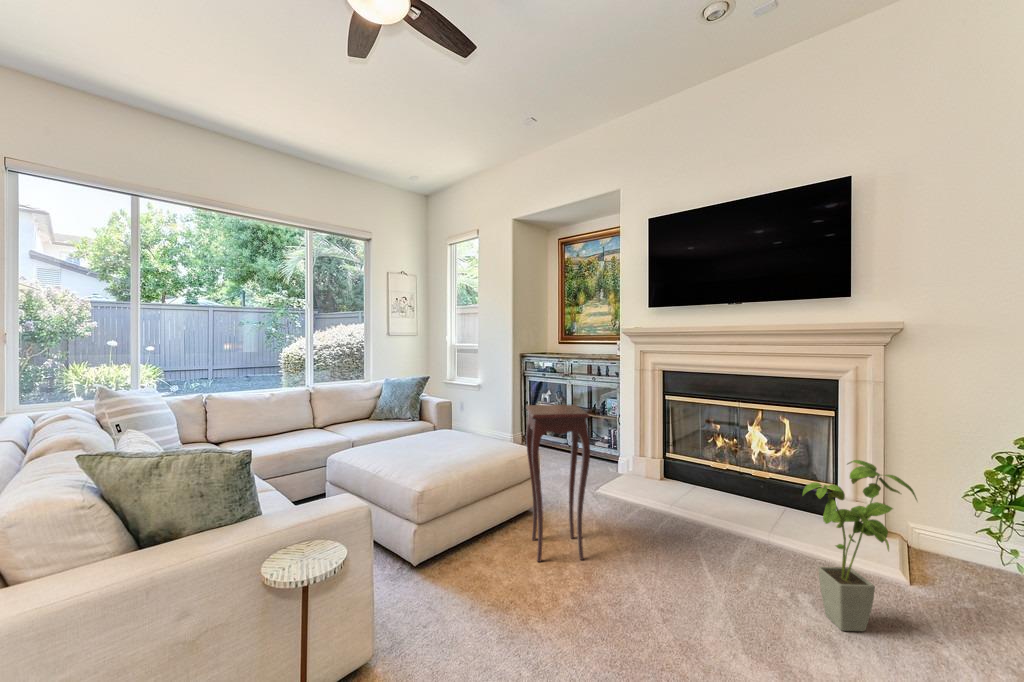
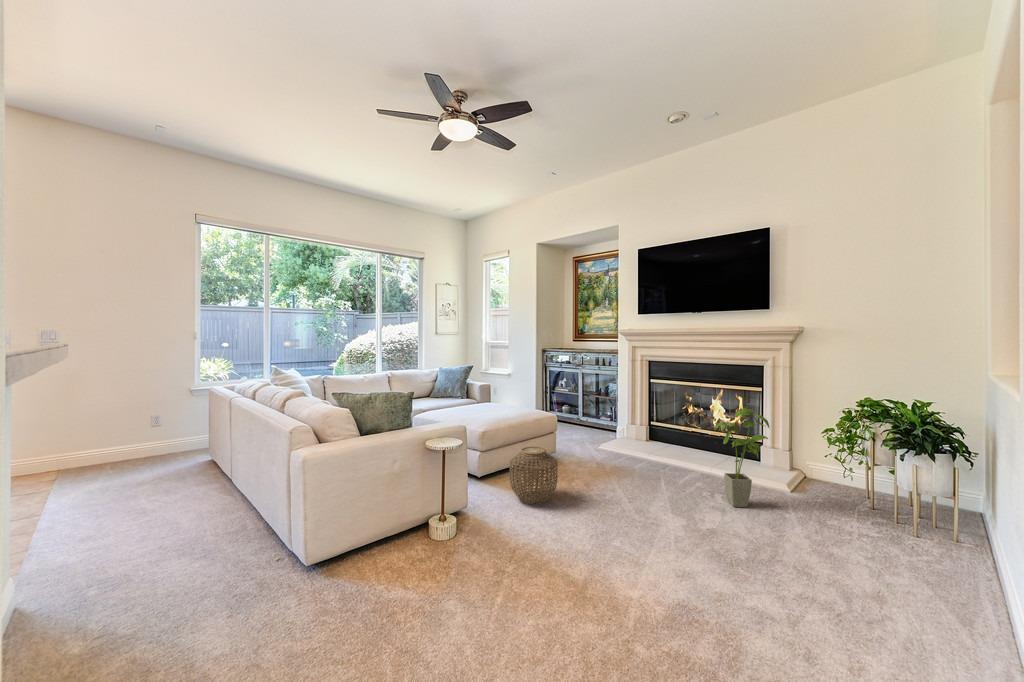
side table: present [526,404,590,562] -> none [549,381,590,479]
woven basket: none [457,524,540,632] -> present [509,447,558,504]

